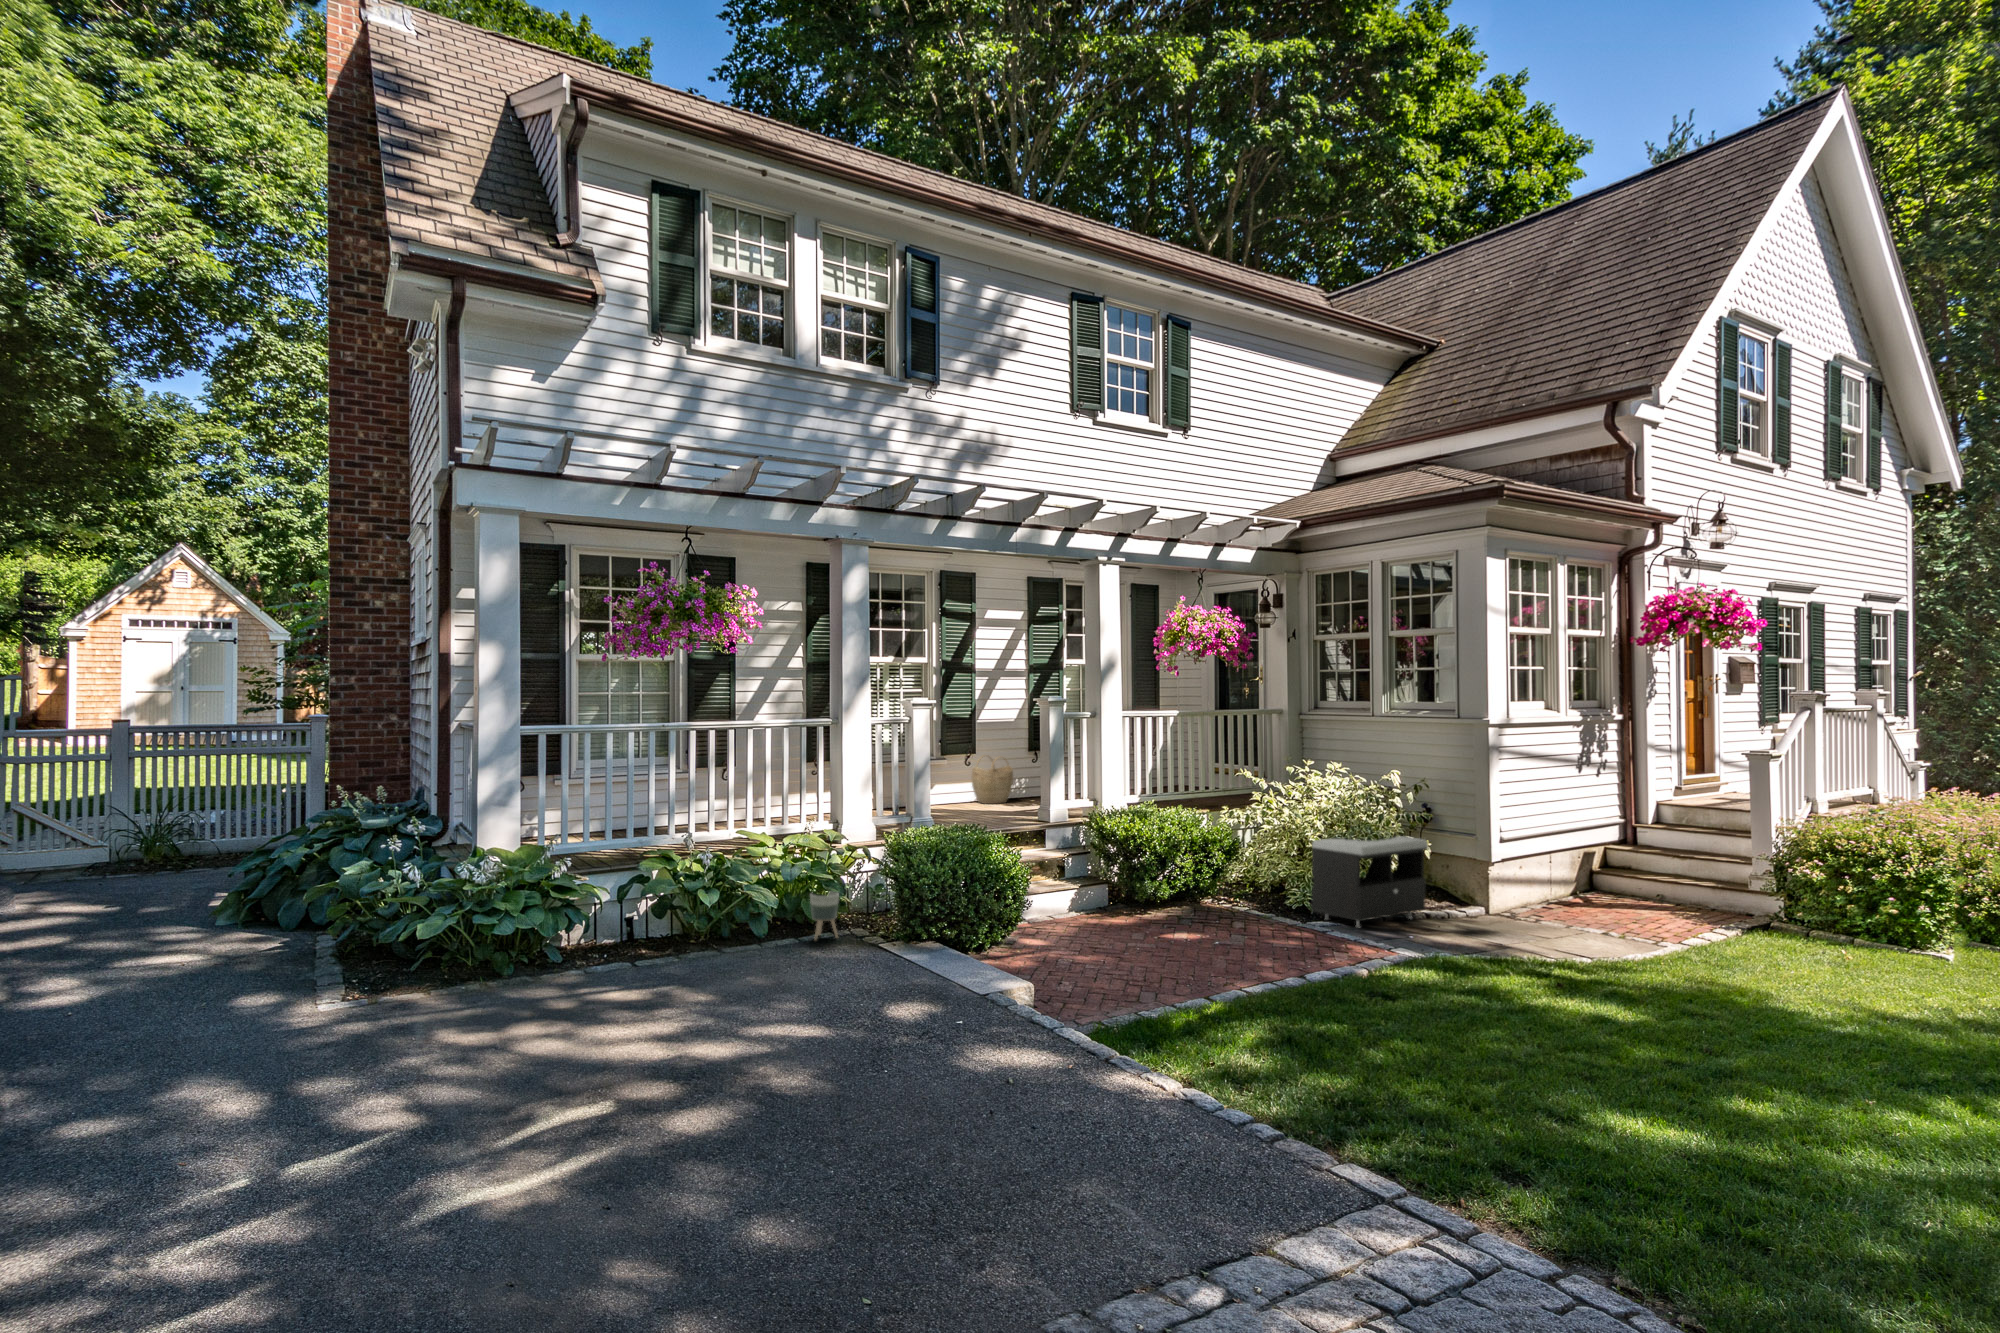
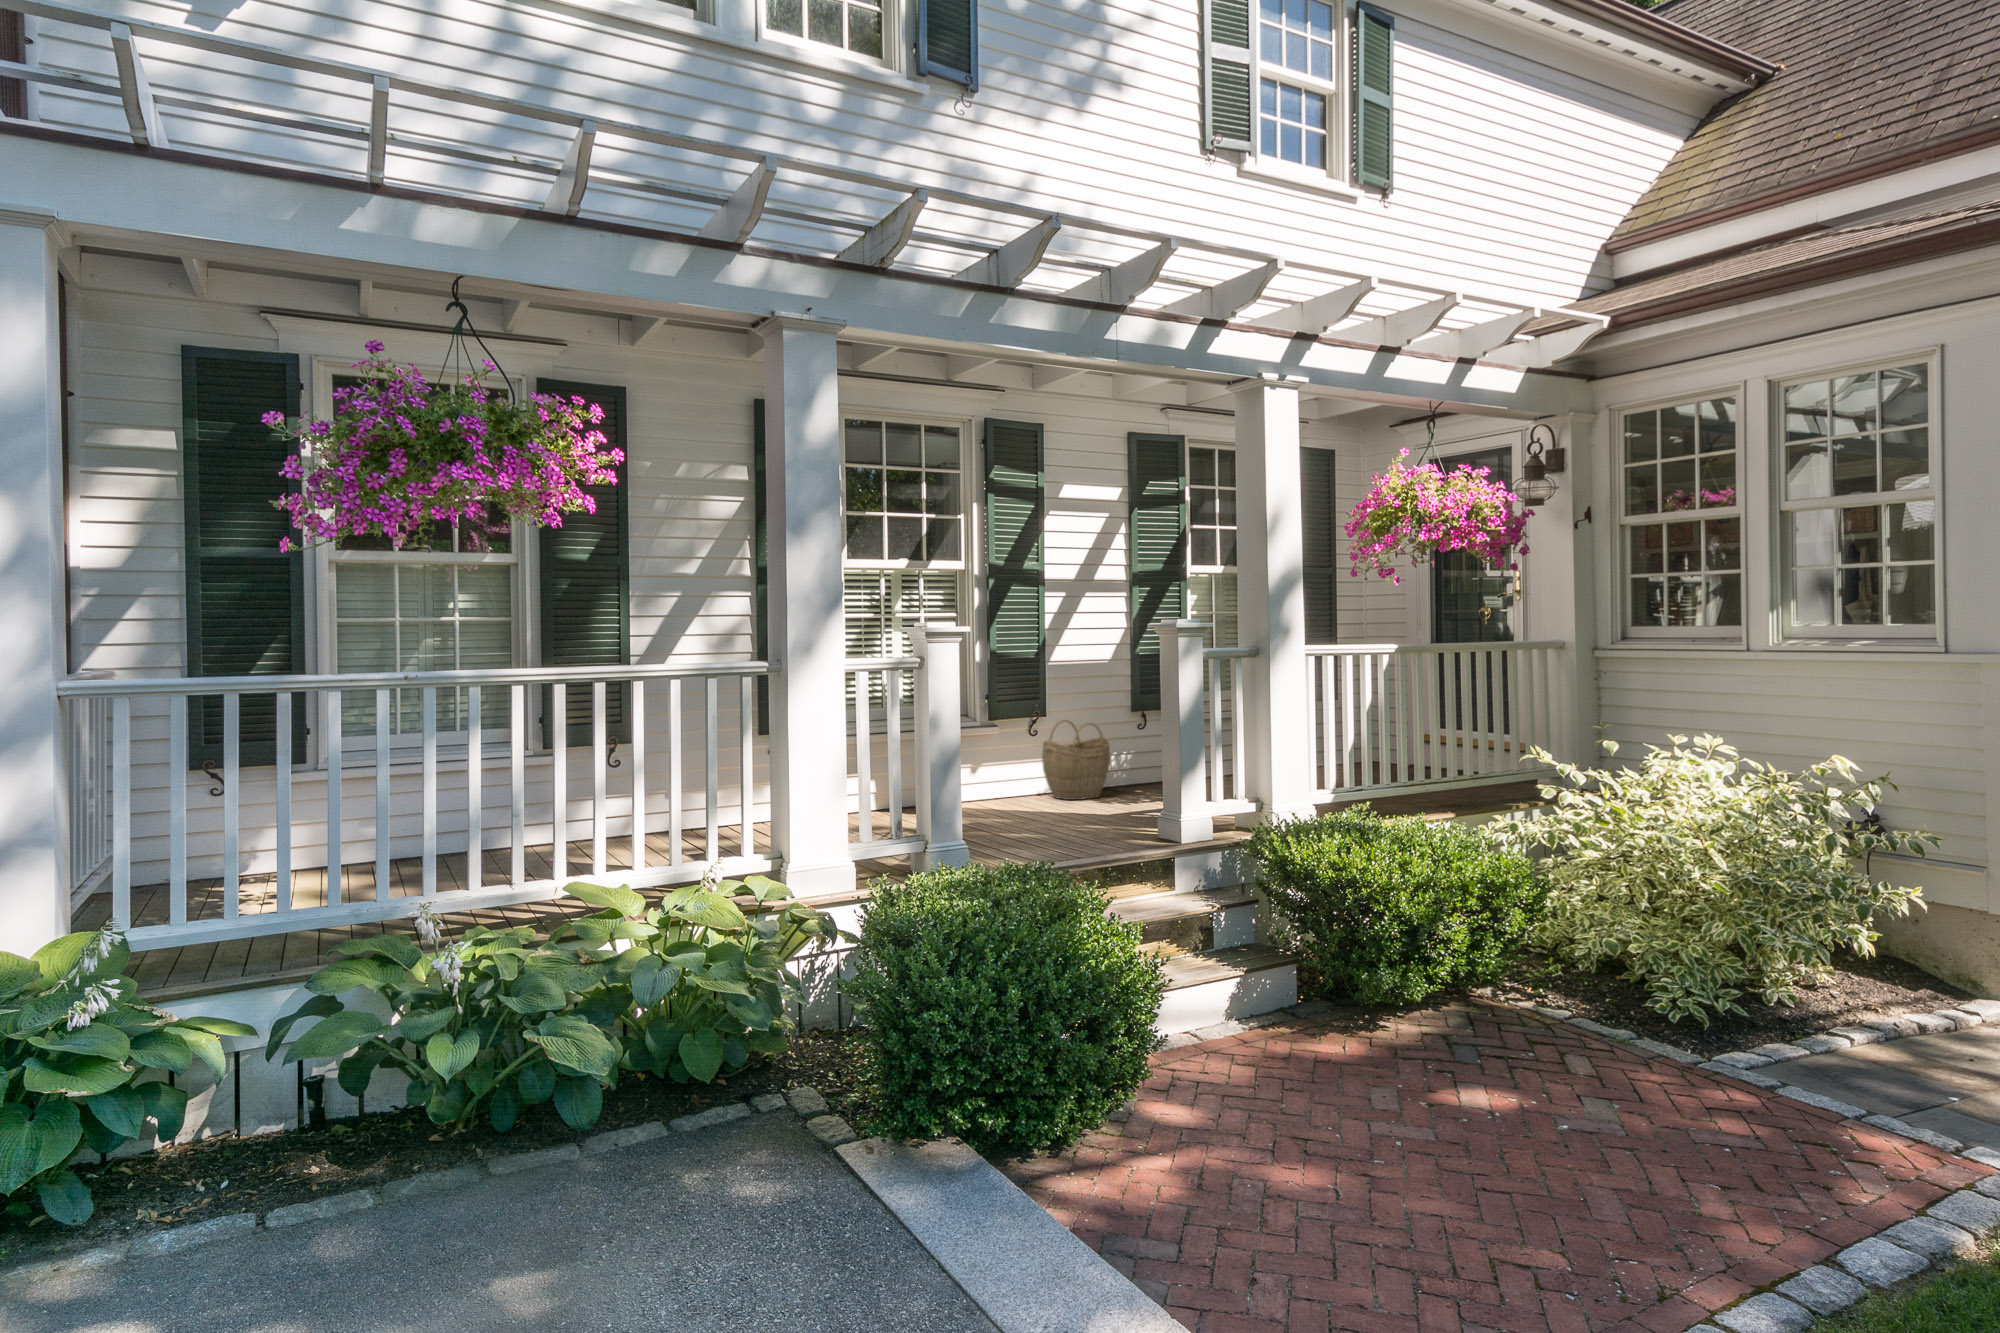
storage bench: present [1311,836,1428,927] -> none [1700,867,1934,1067]
planter: present [810,891,839,940] -> none [683,1022,748,1137]

